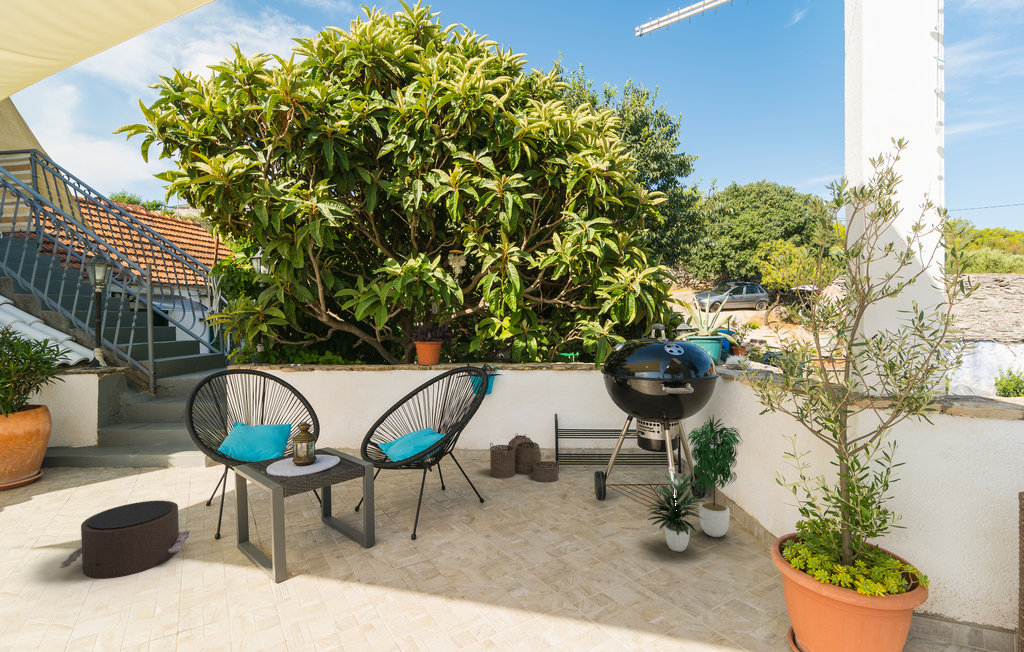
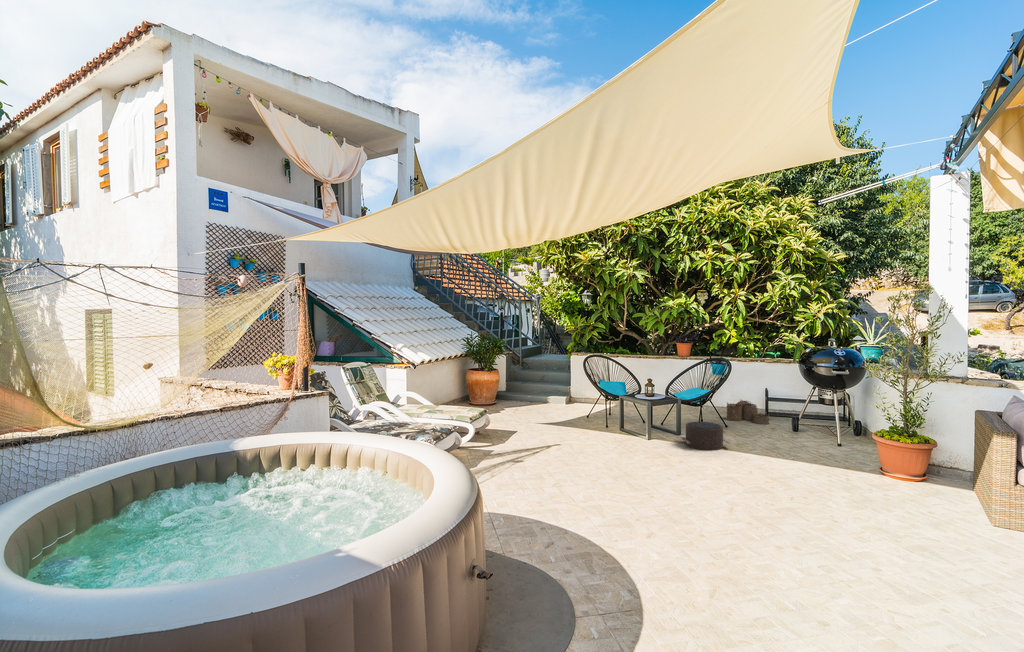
potted plant: present [647,415,742,552] -> none [820,386,877,450]
pouf: present [59,501,190,578] -> present [681,422,731,450]

